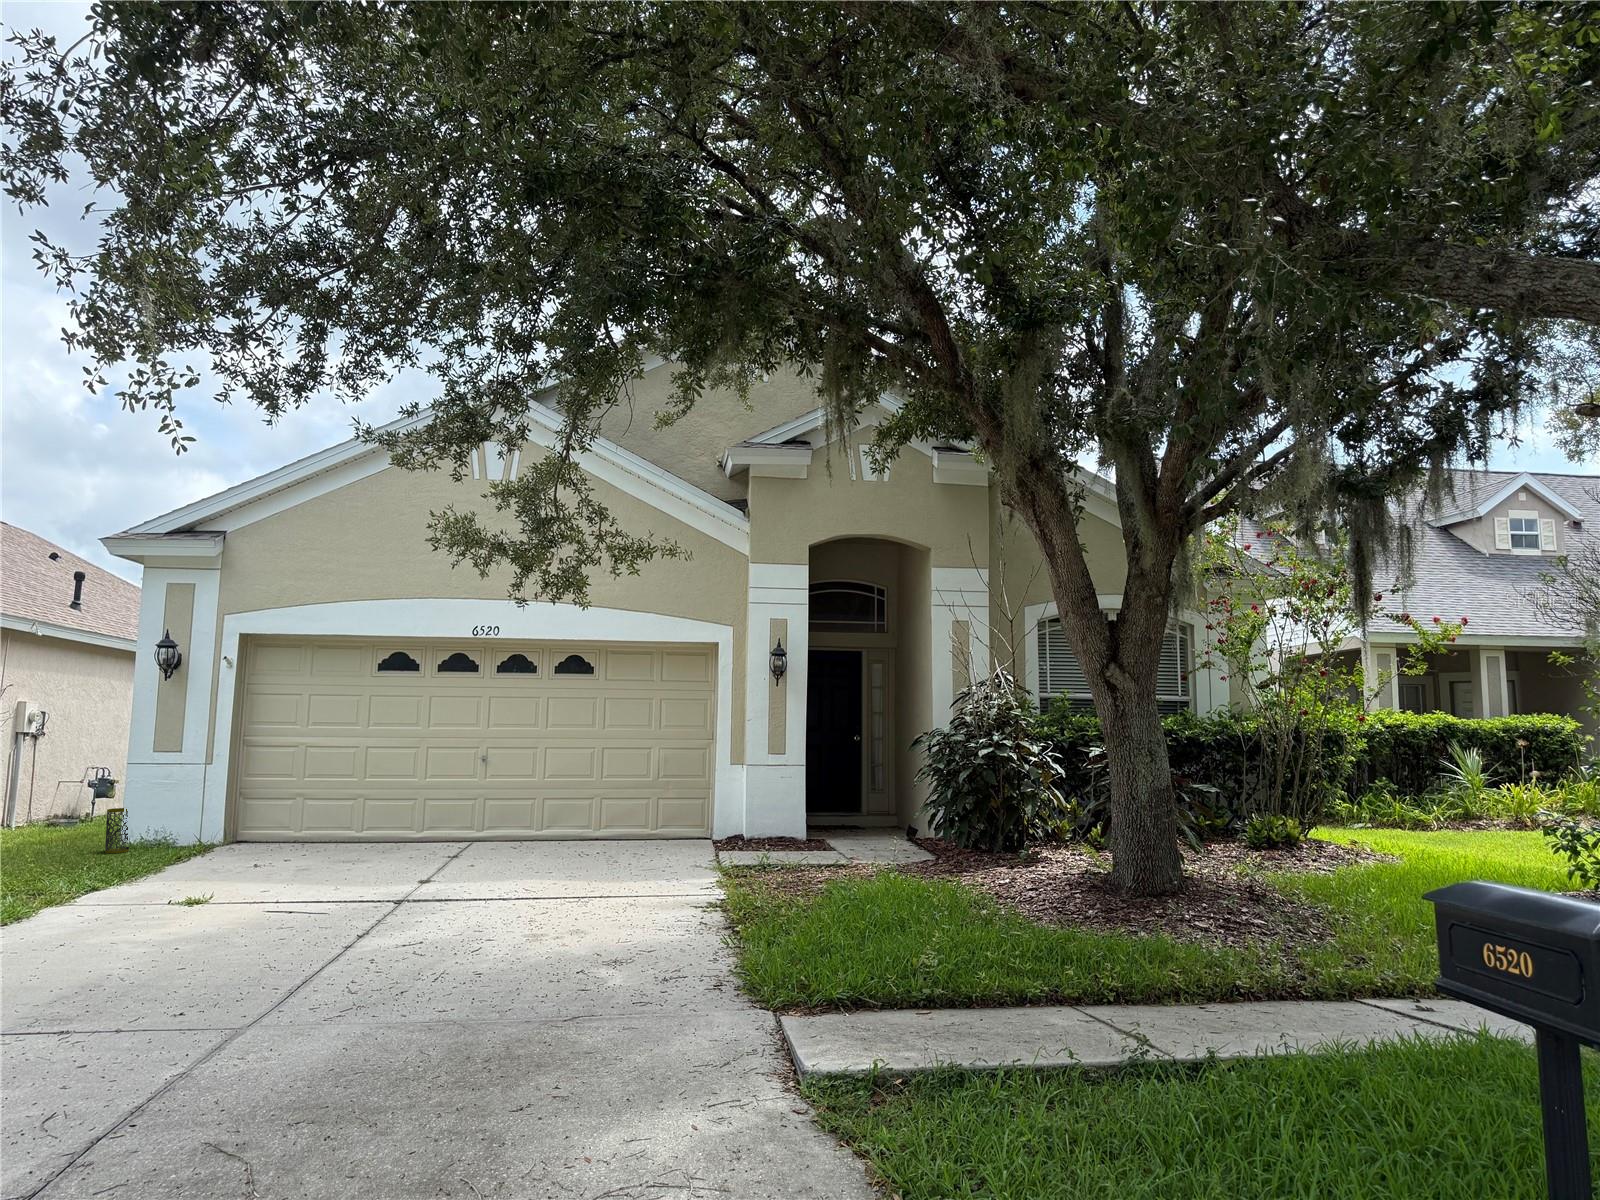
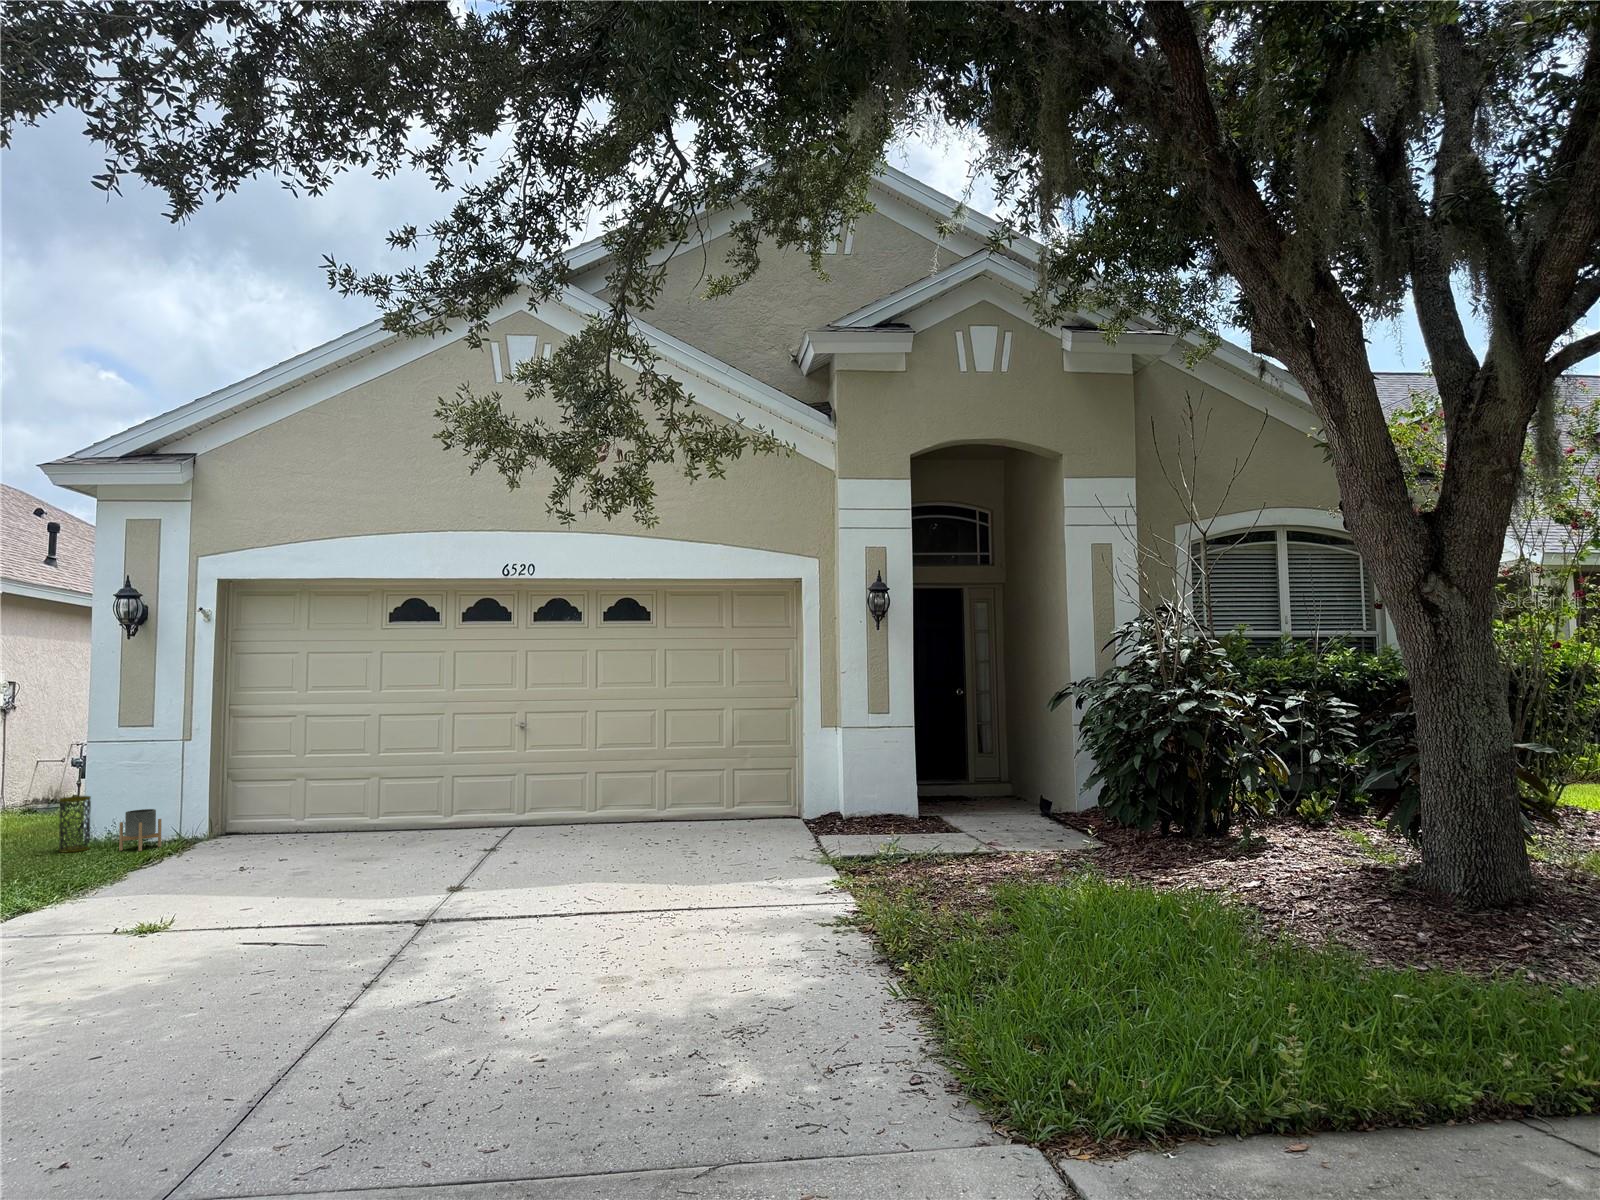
planter: none [154,820,188,853] -> present [119,809,161,851]

